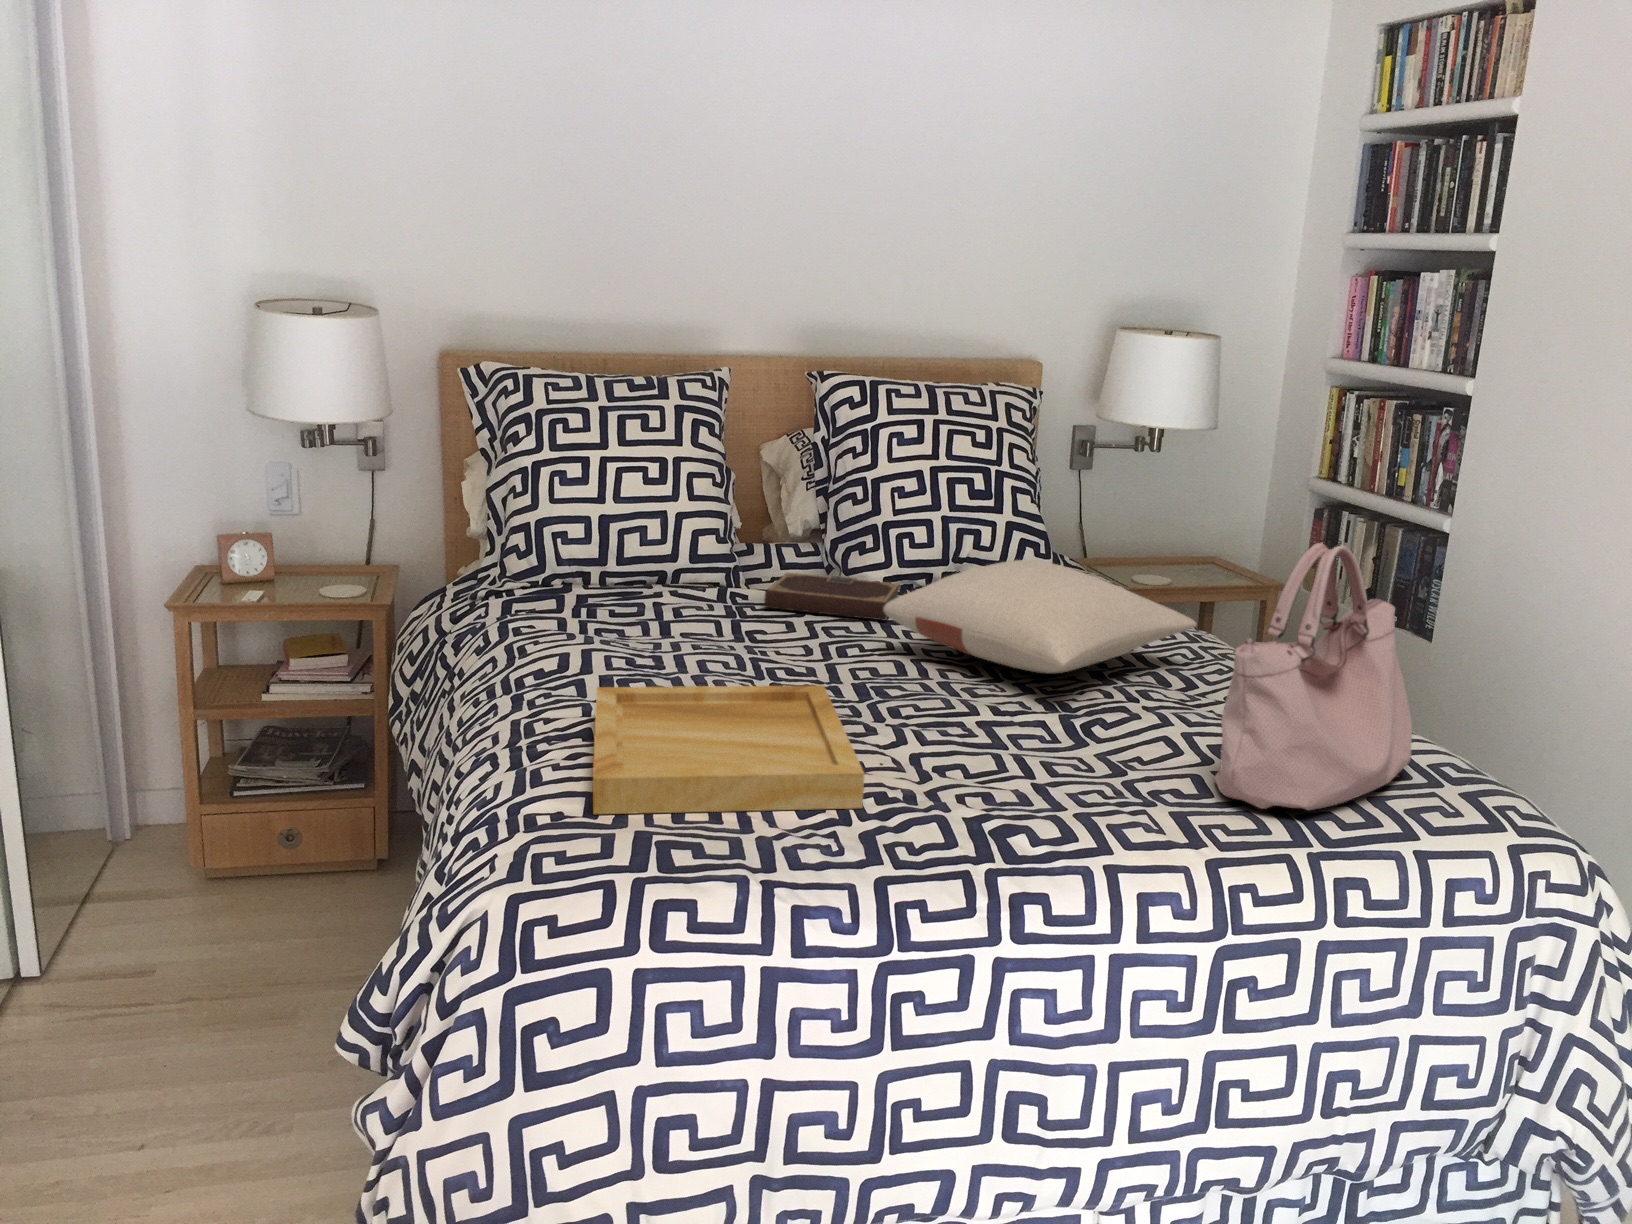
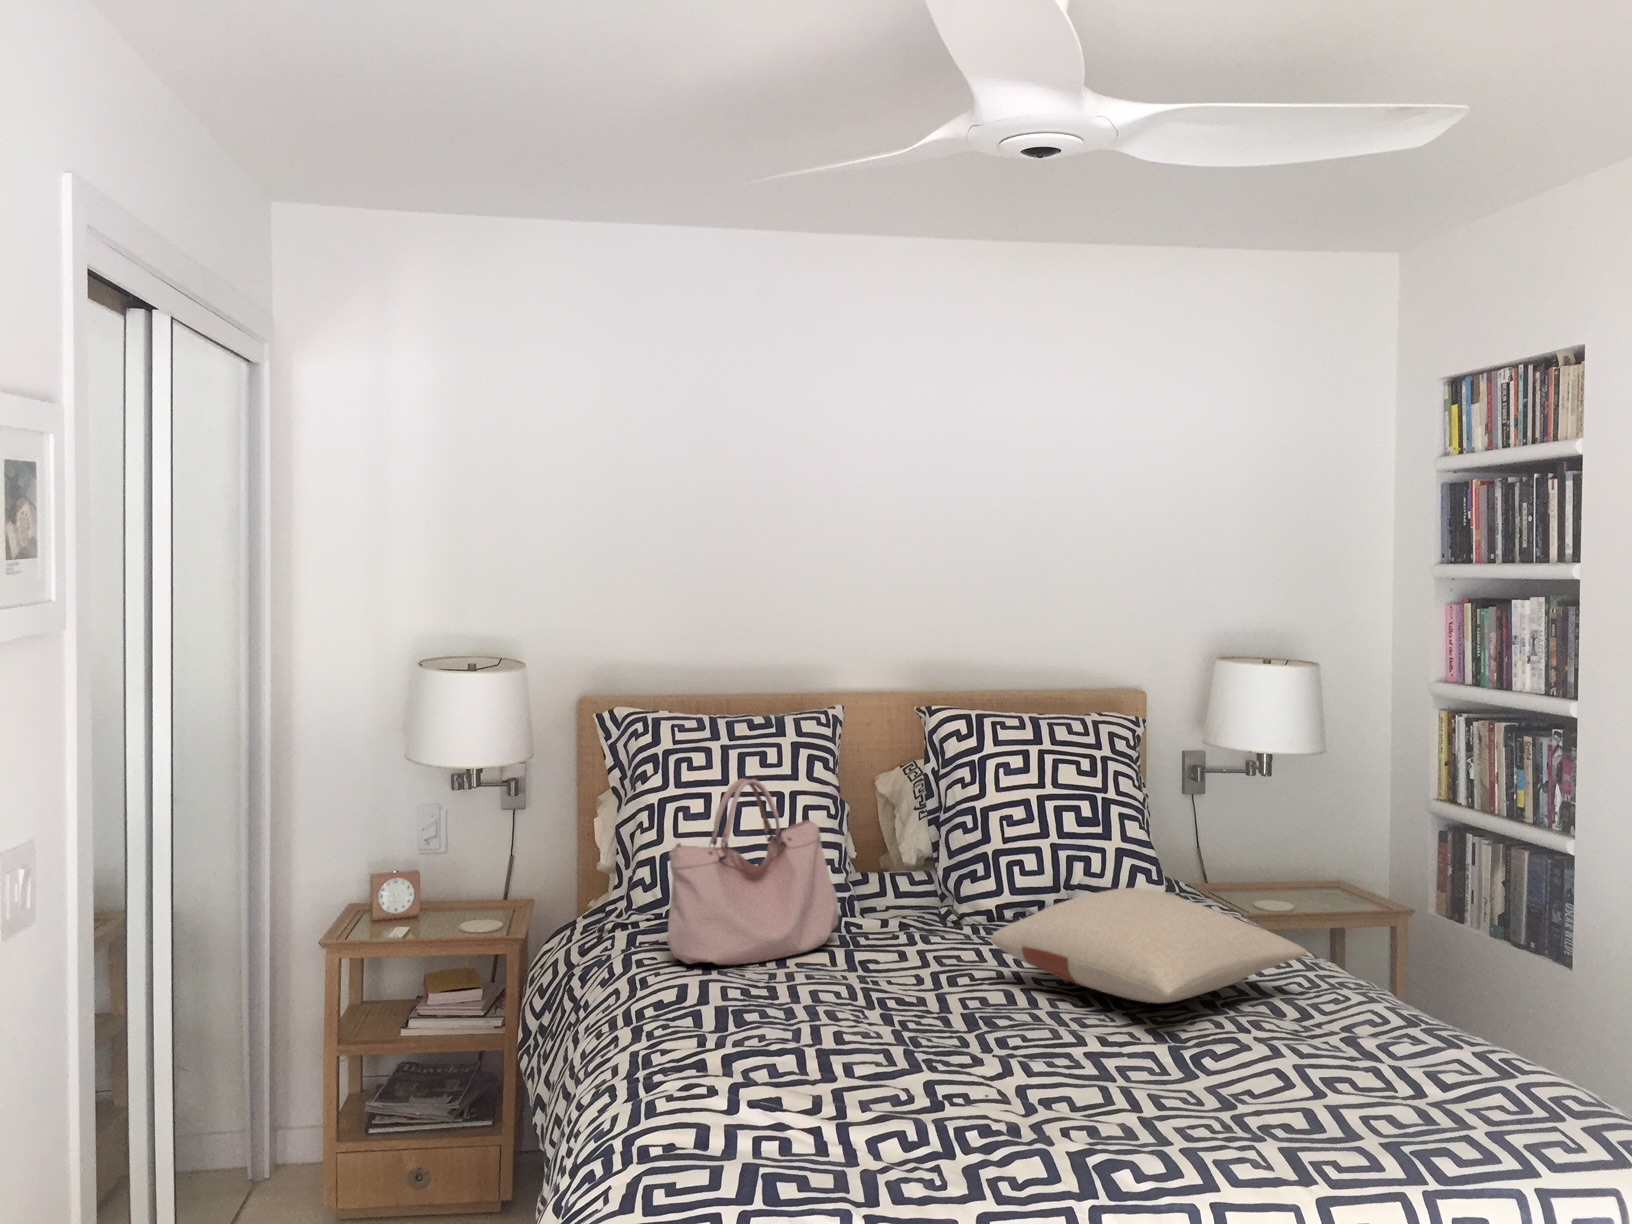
handbag: present [1214,543,1412,810] -> present [667,779,838,965]
notebook: present [764,572,901,620] -> none [877,902,1012,950]
tray: present [593,685,865,814] -> none [704,1016,966,1145]

